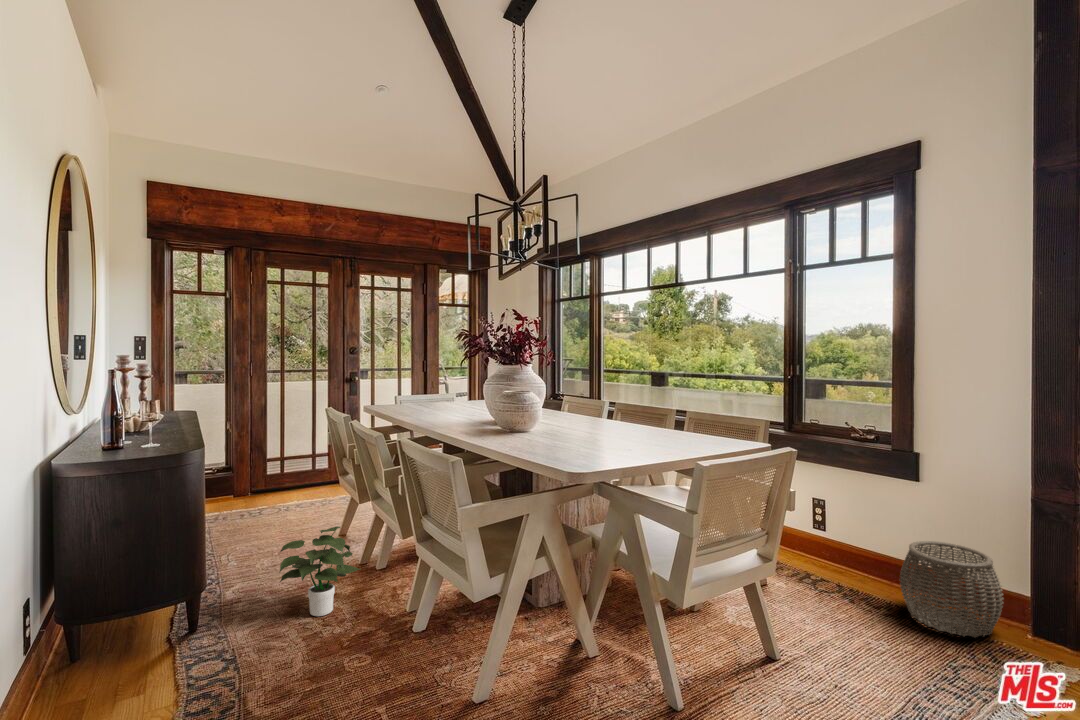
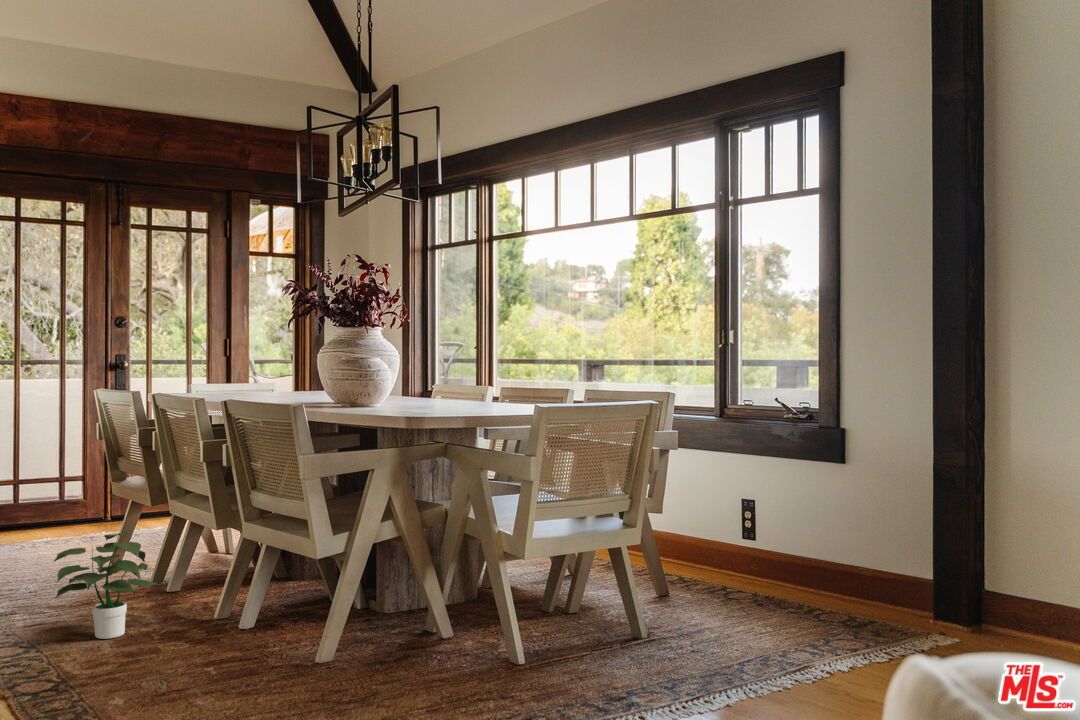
woven basket: present [900,541,1004,638] -> none [813,527,912,623]

